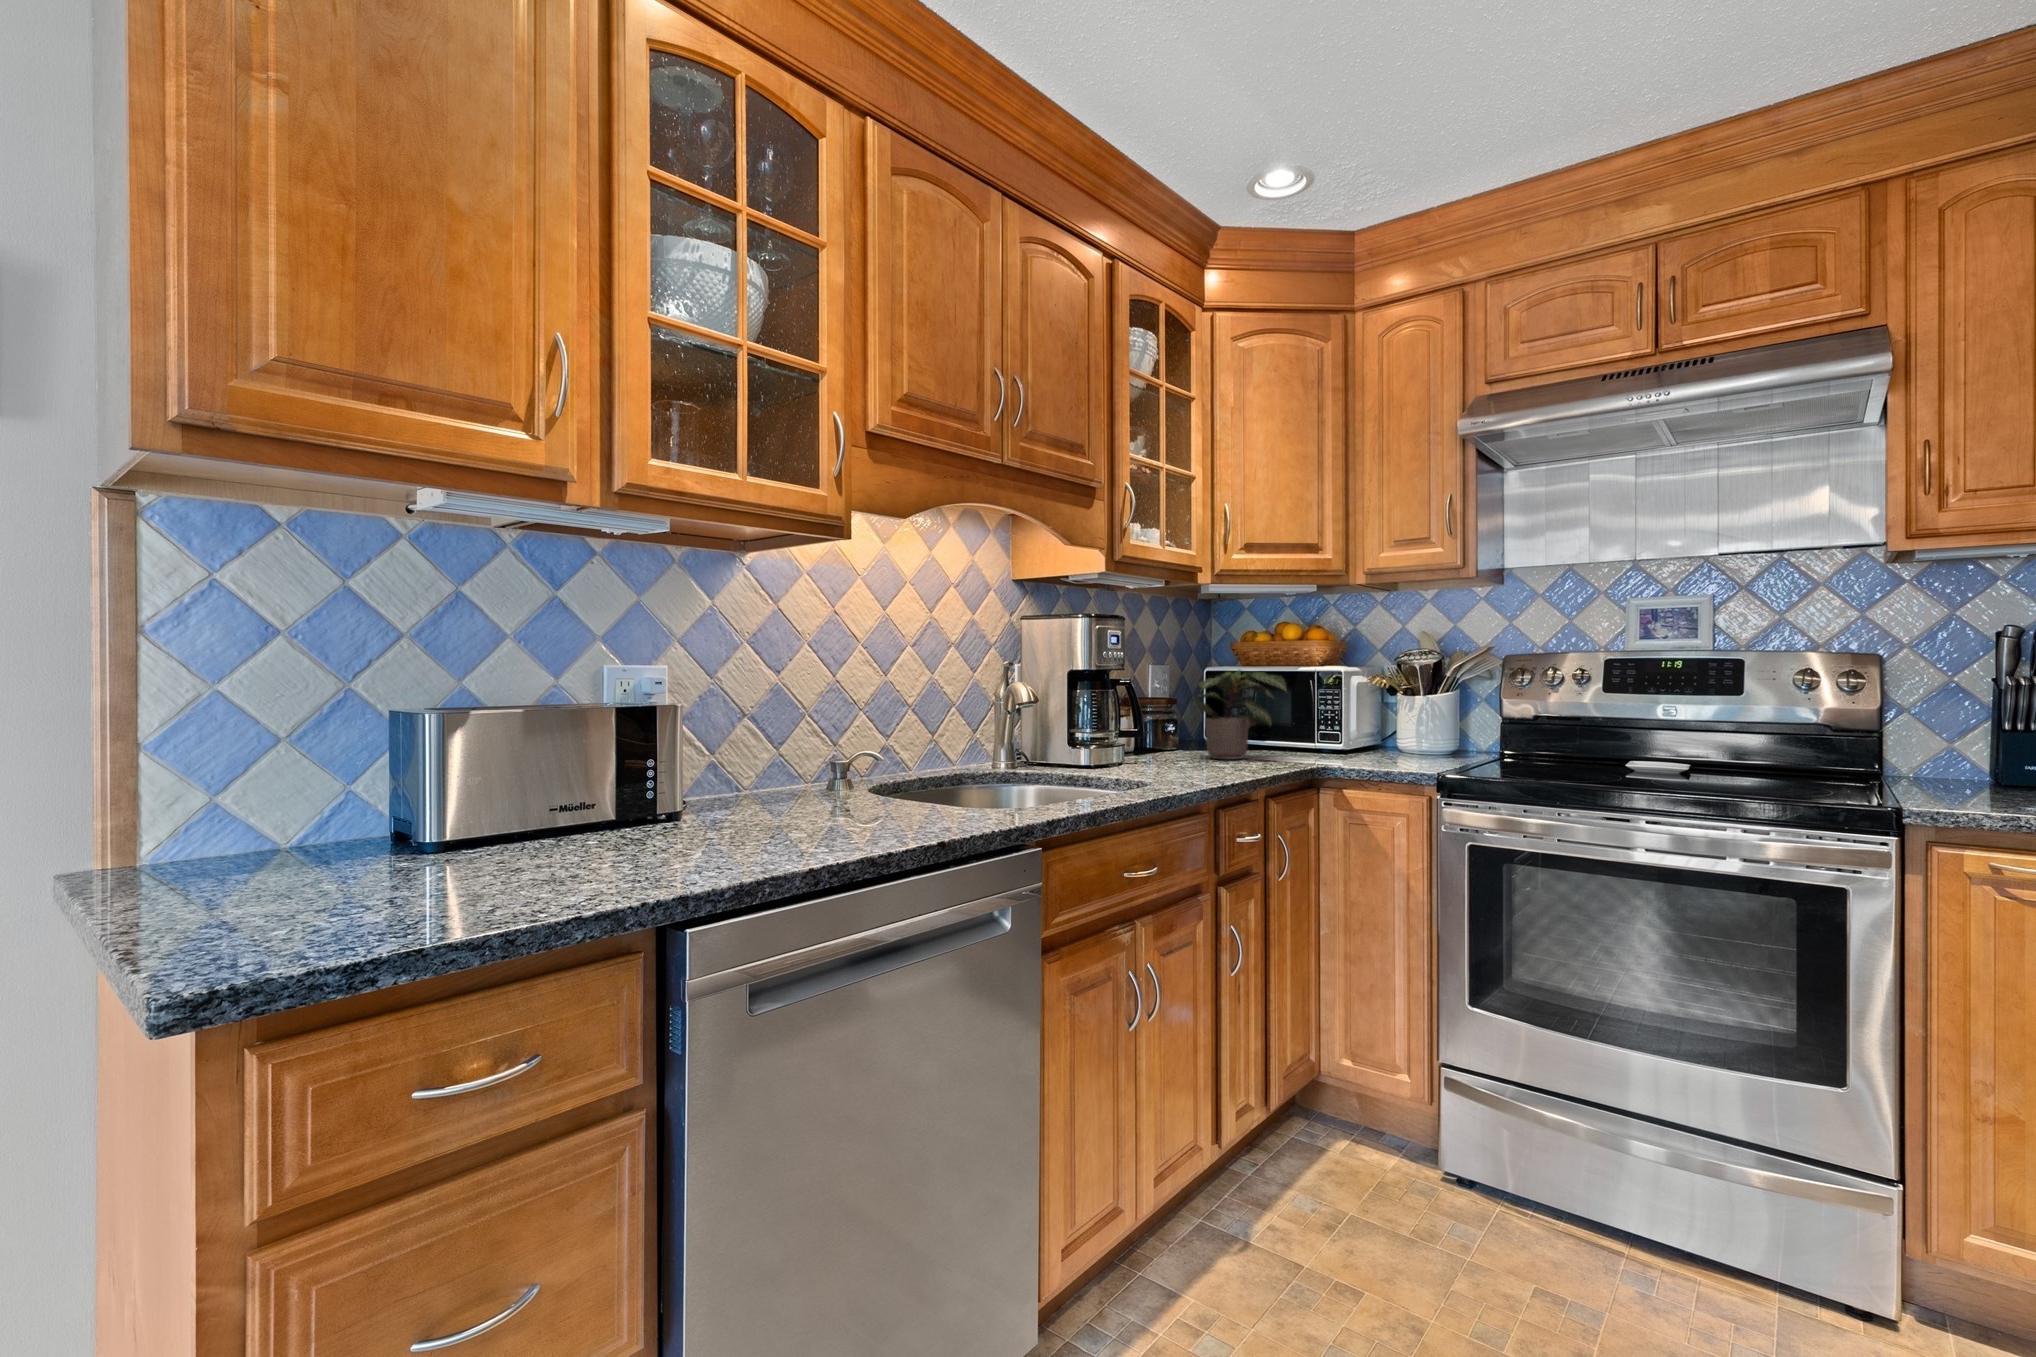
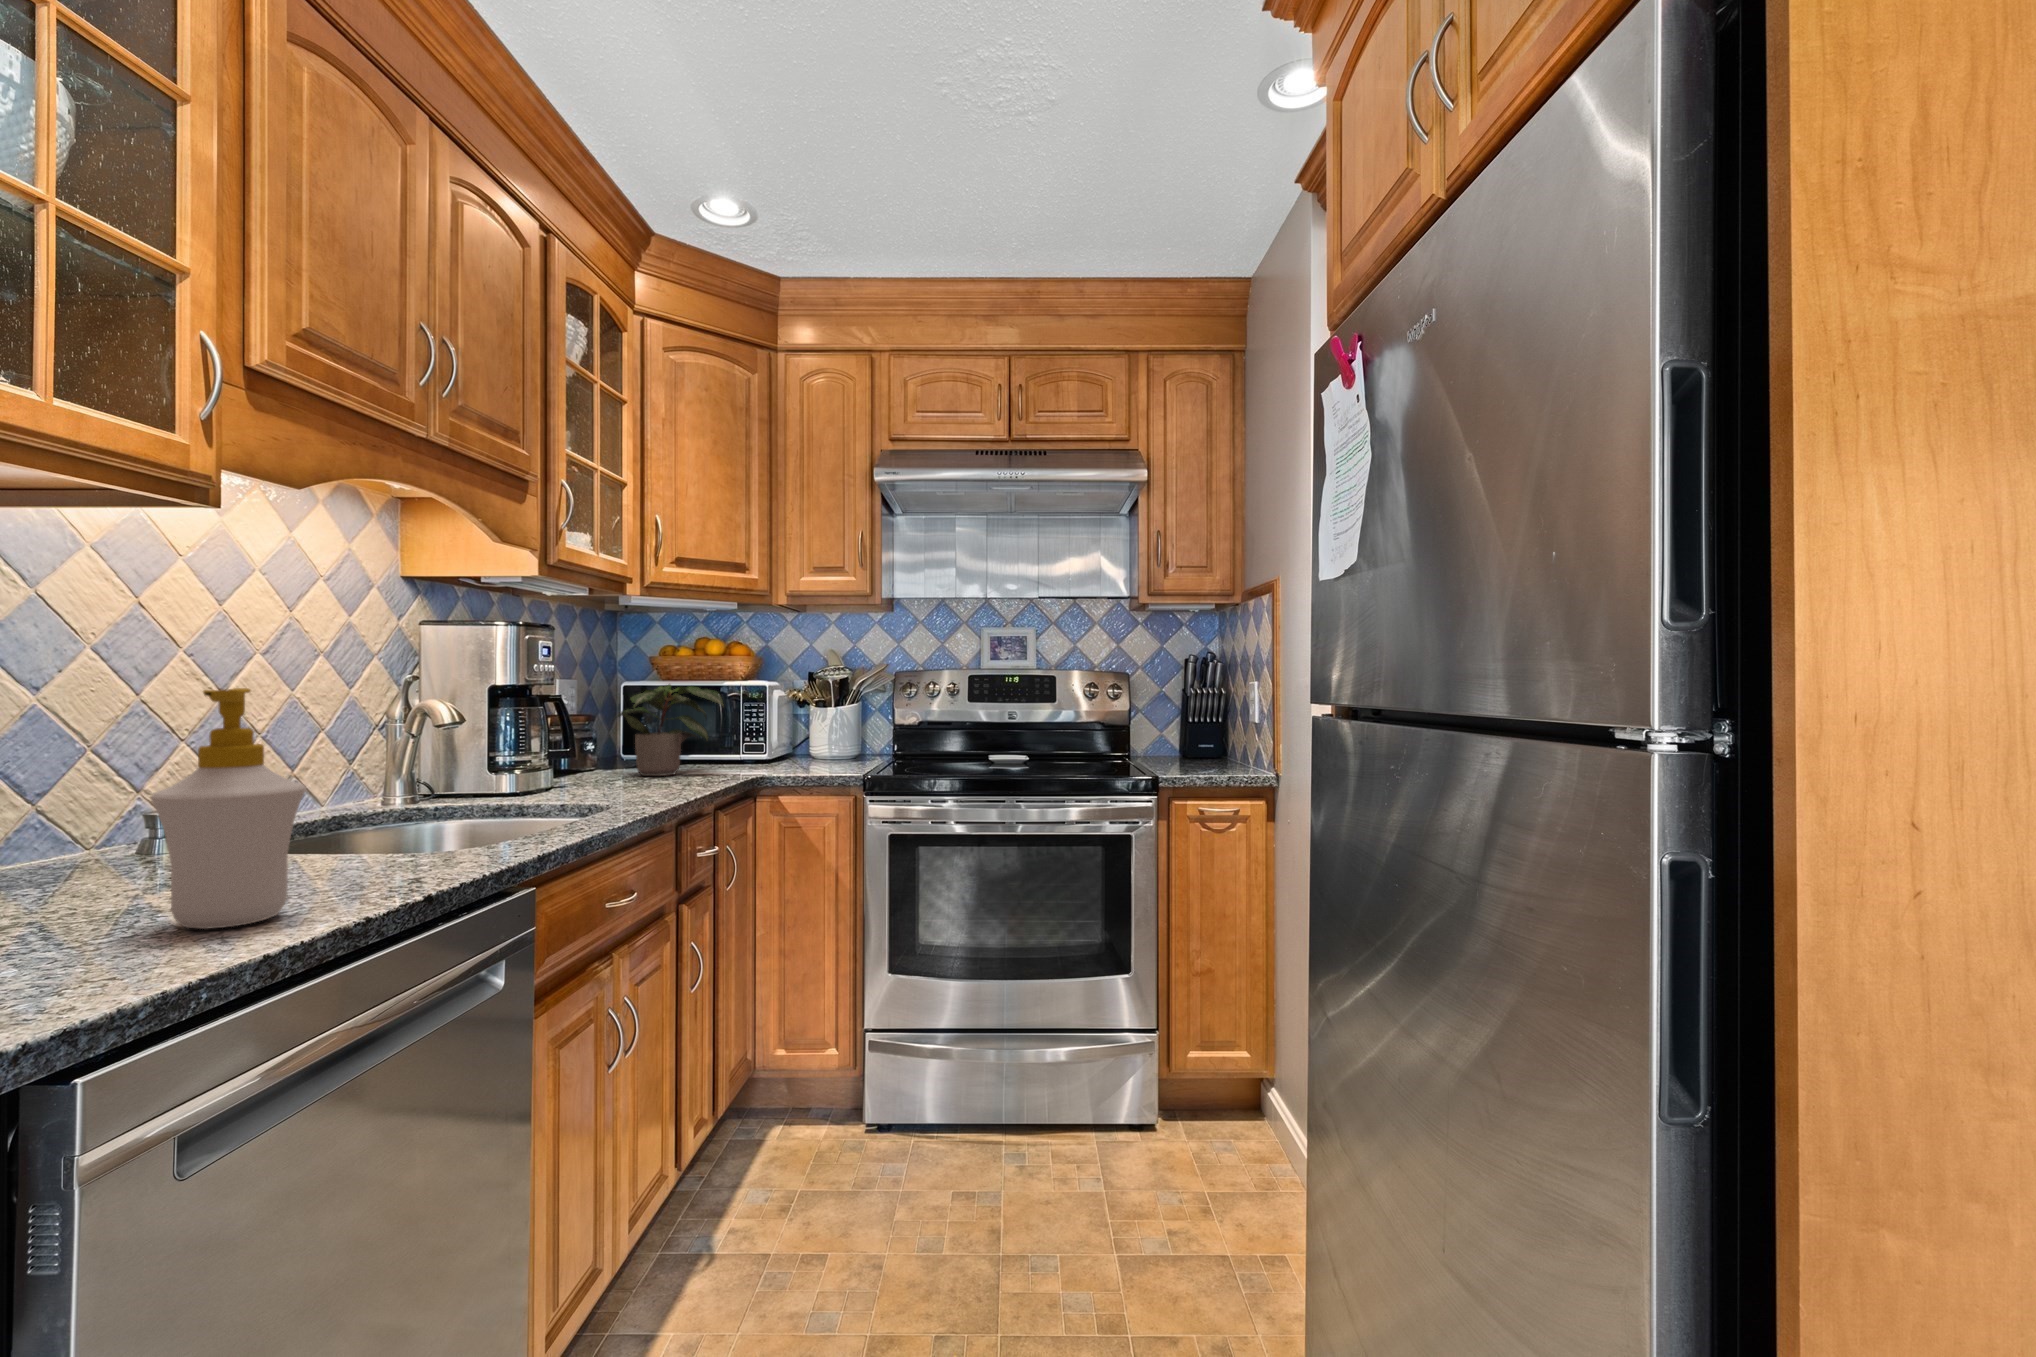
soap bottle: none [791,670,877,839] -> present [151,688,306,929]

